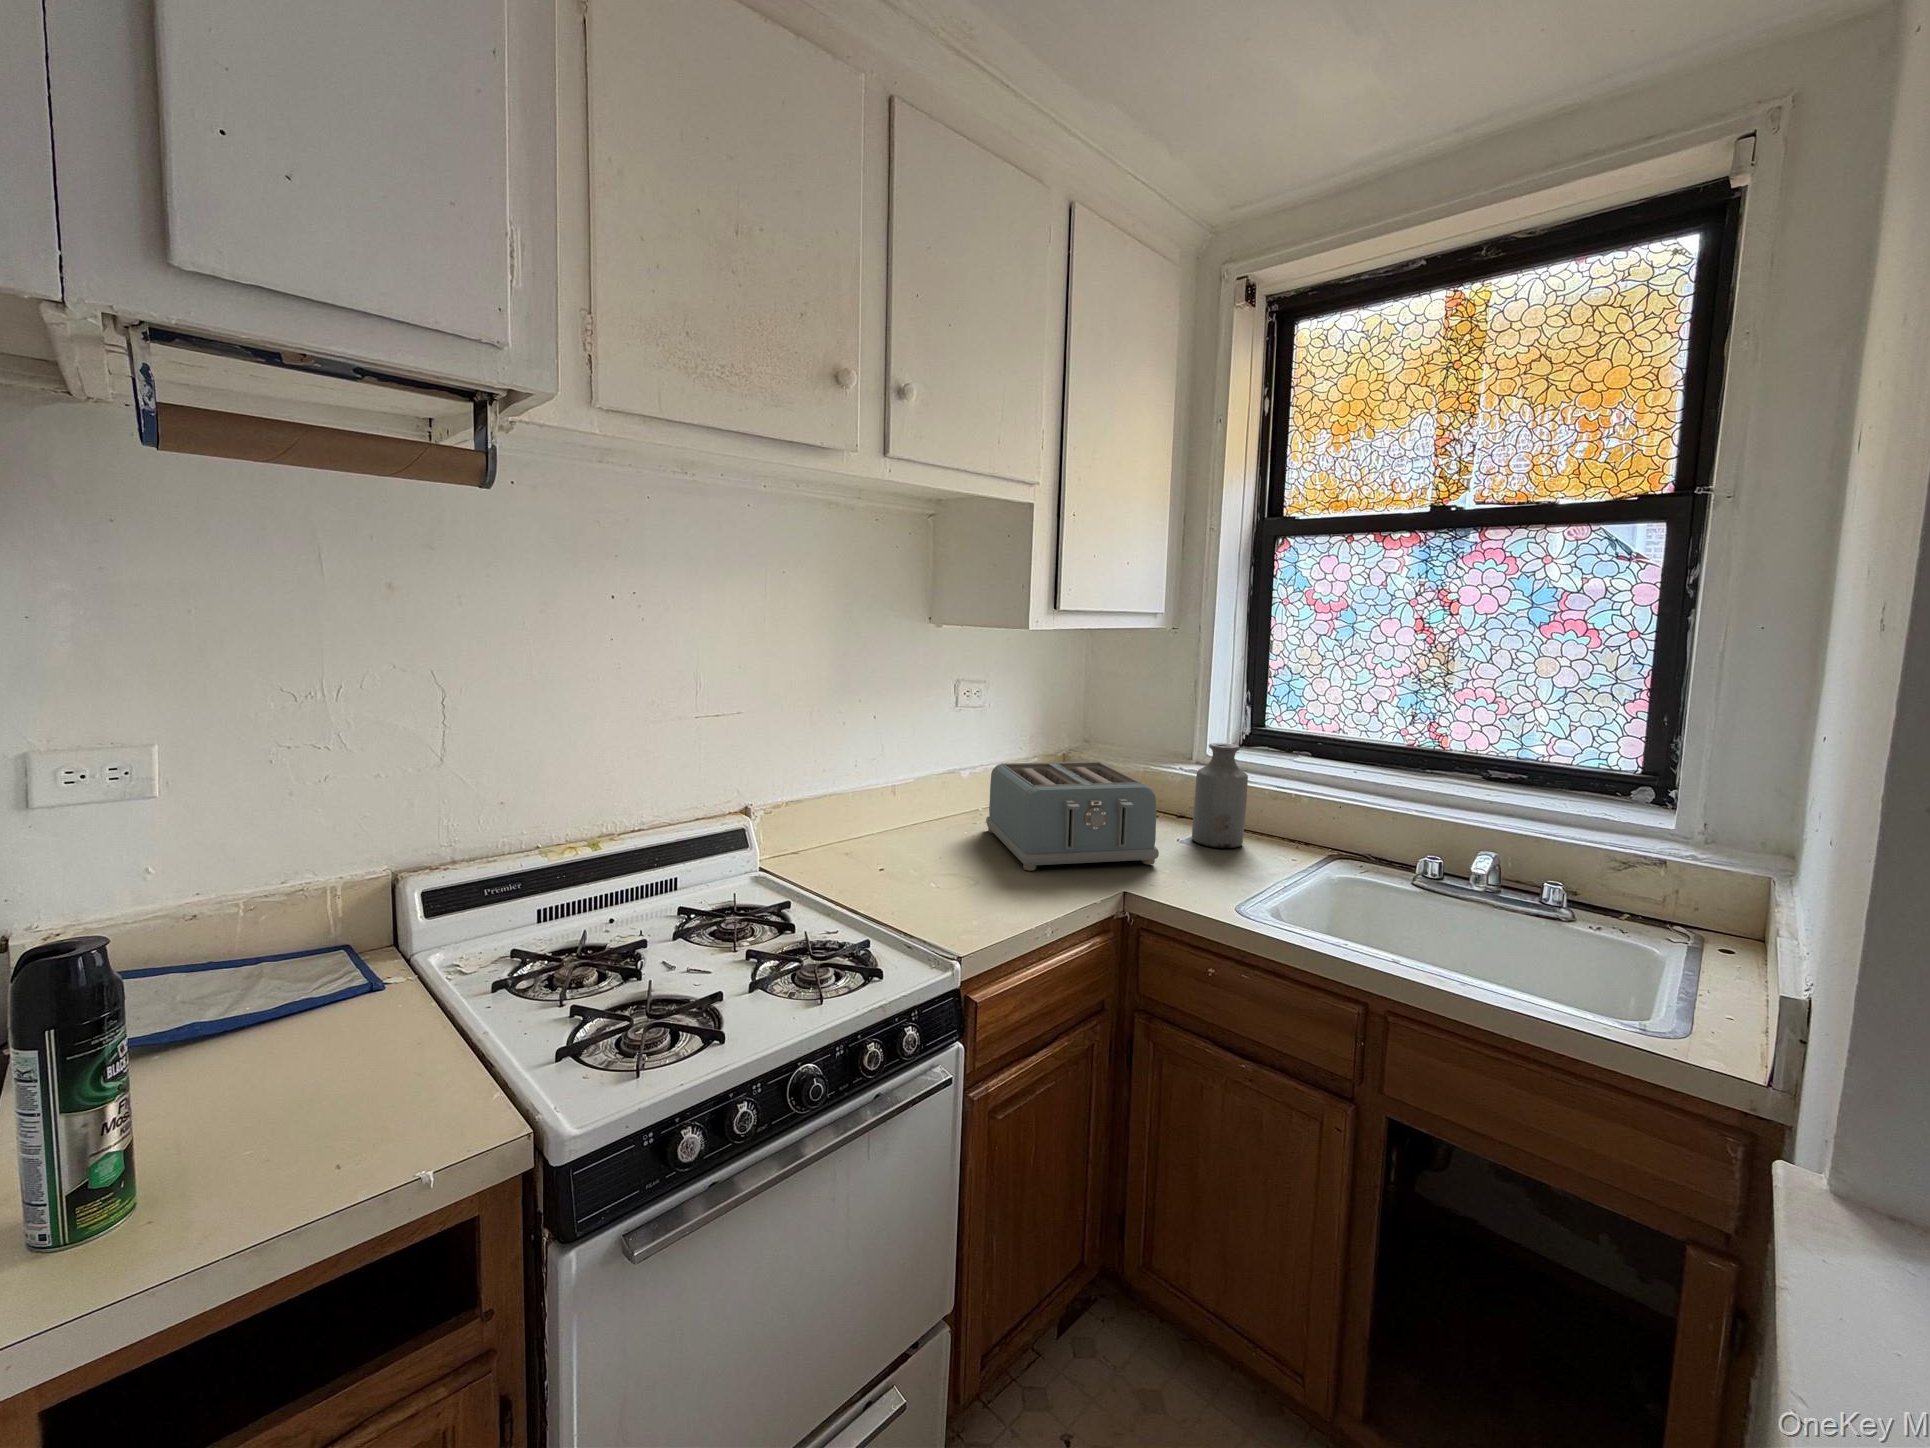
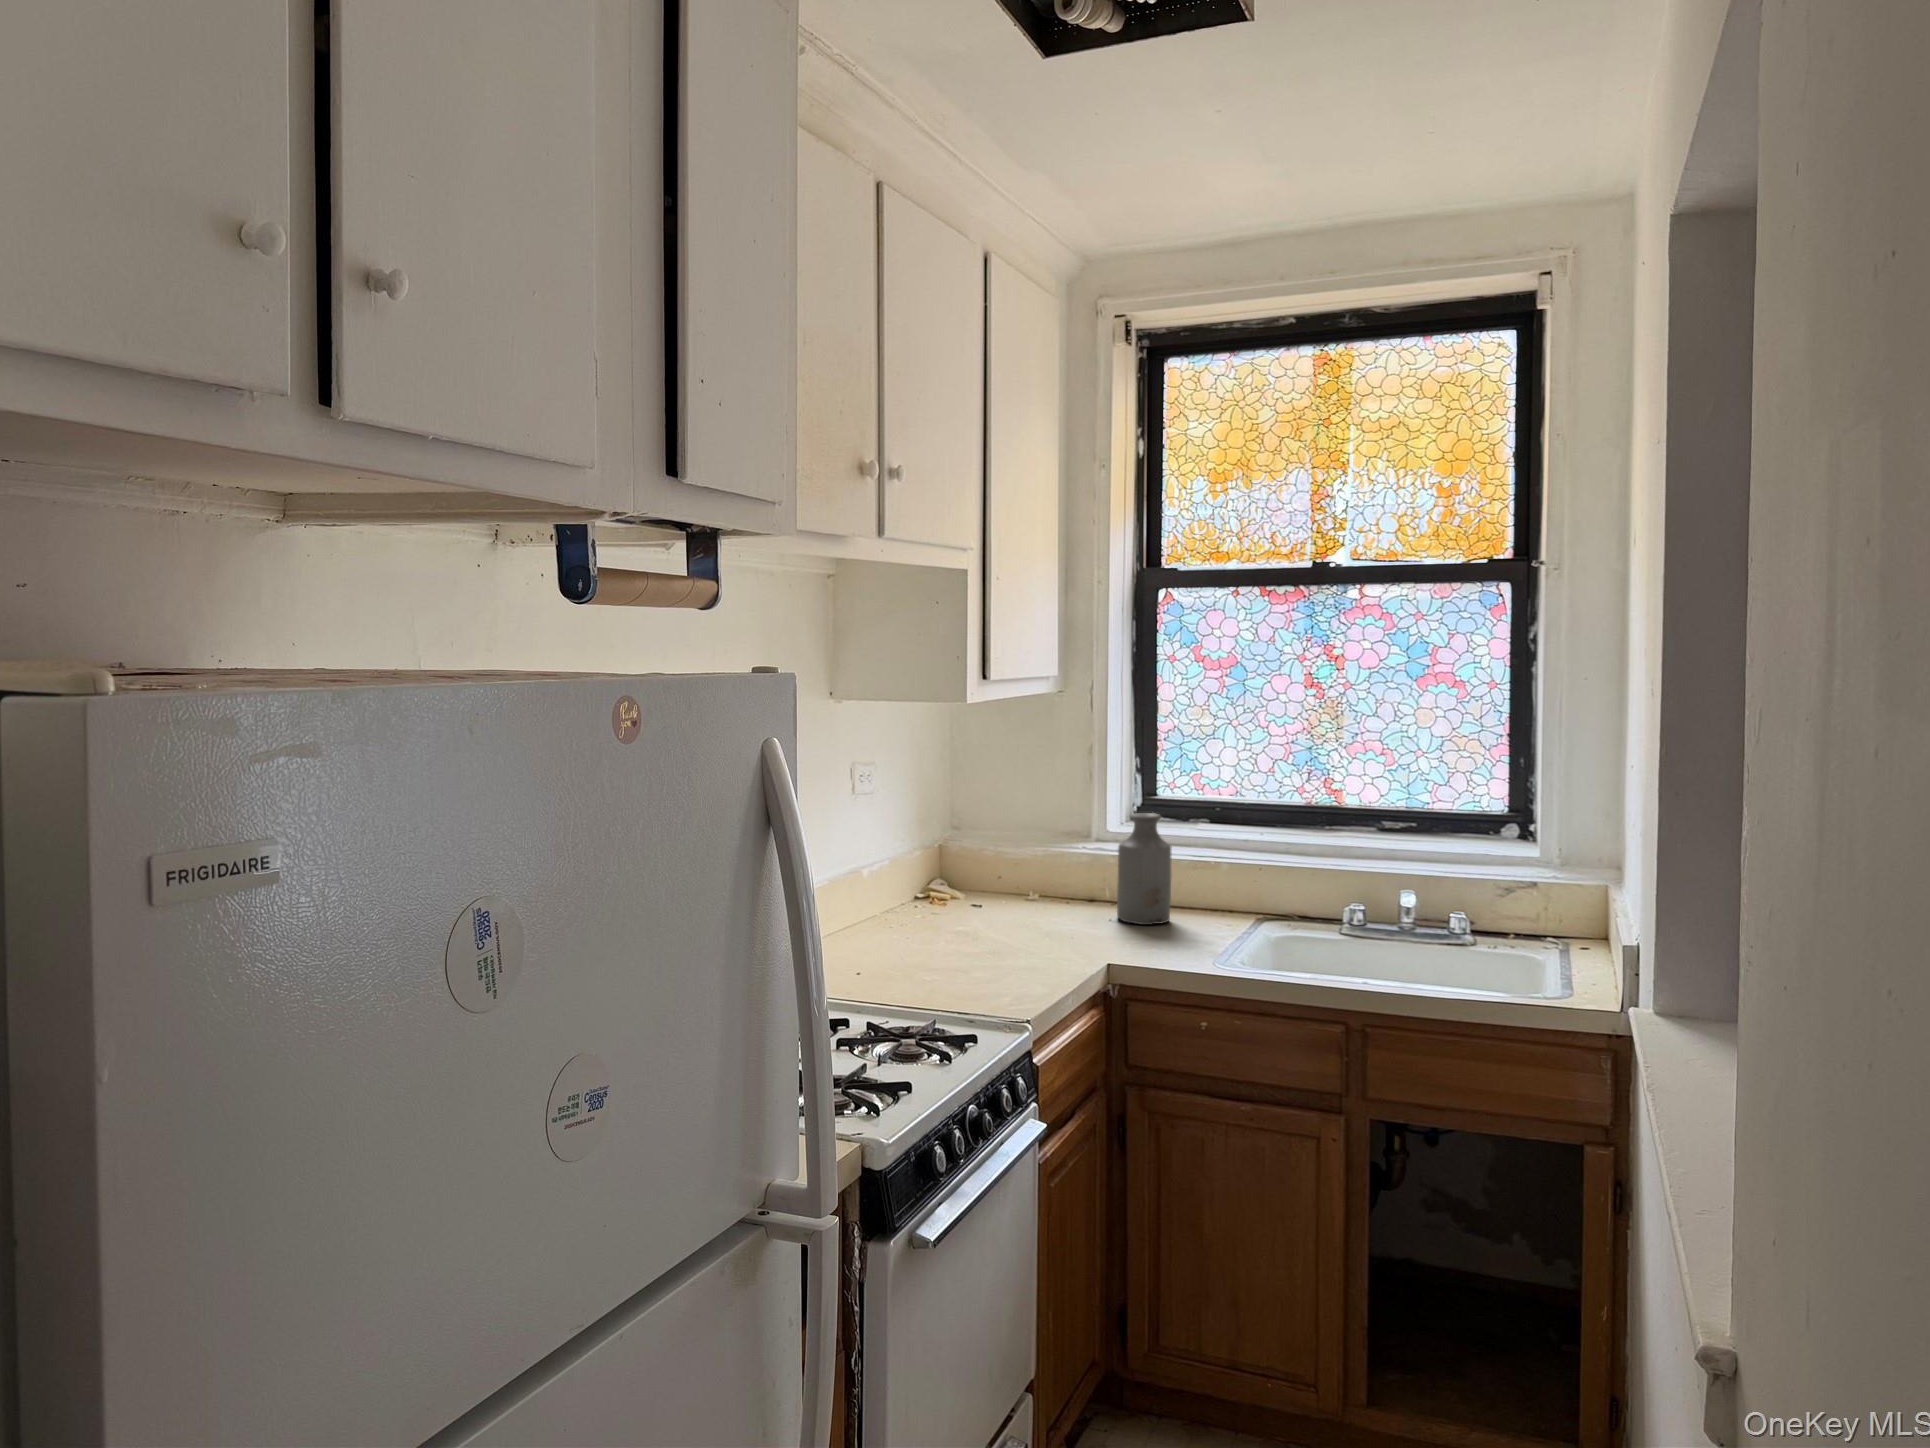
toaster: present [986,762,1159,871] -> none [904,844,1110,961]

